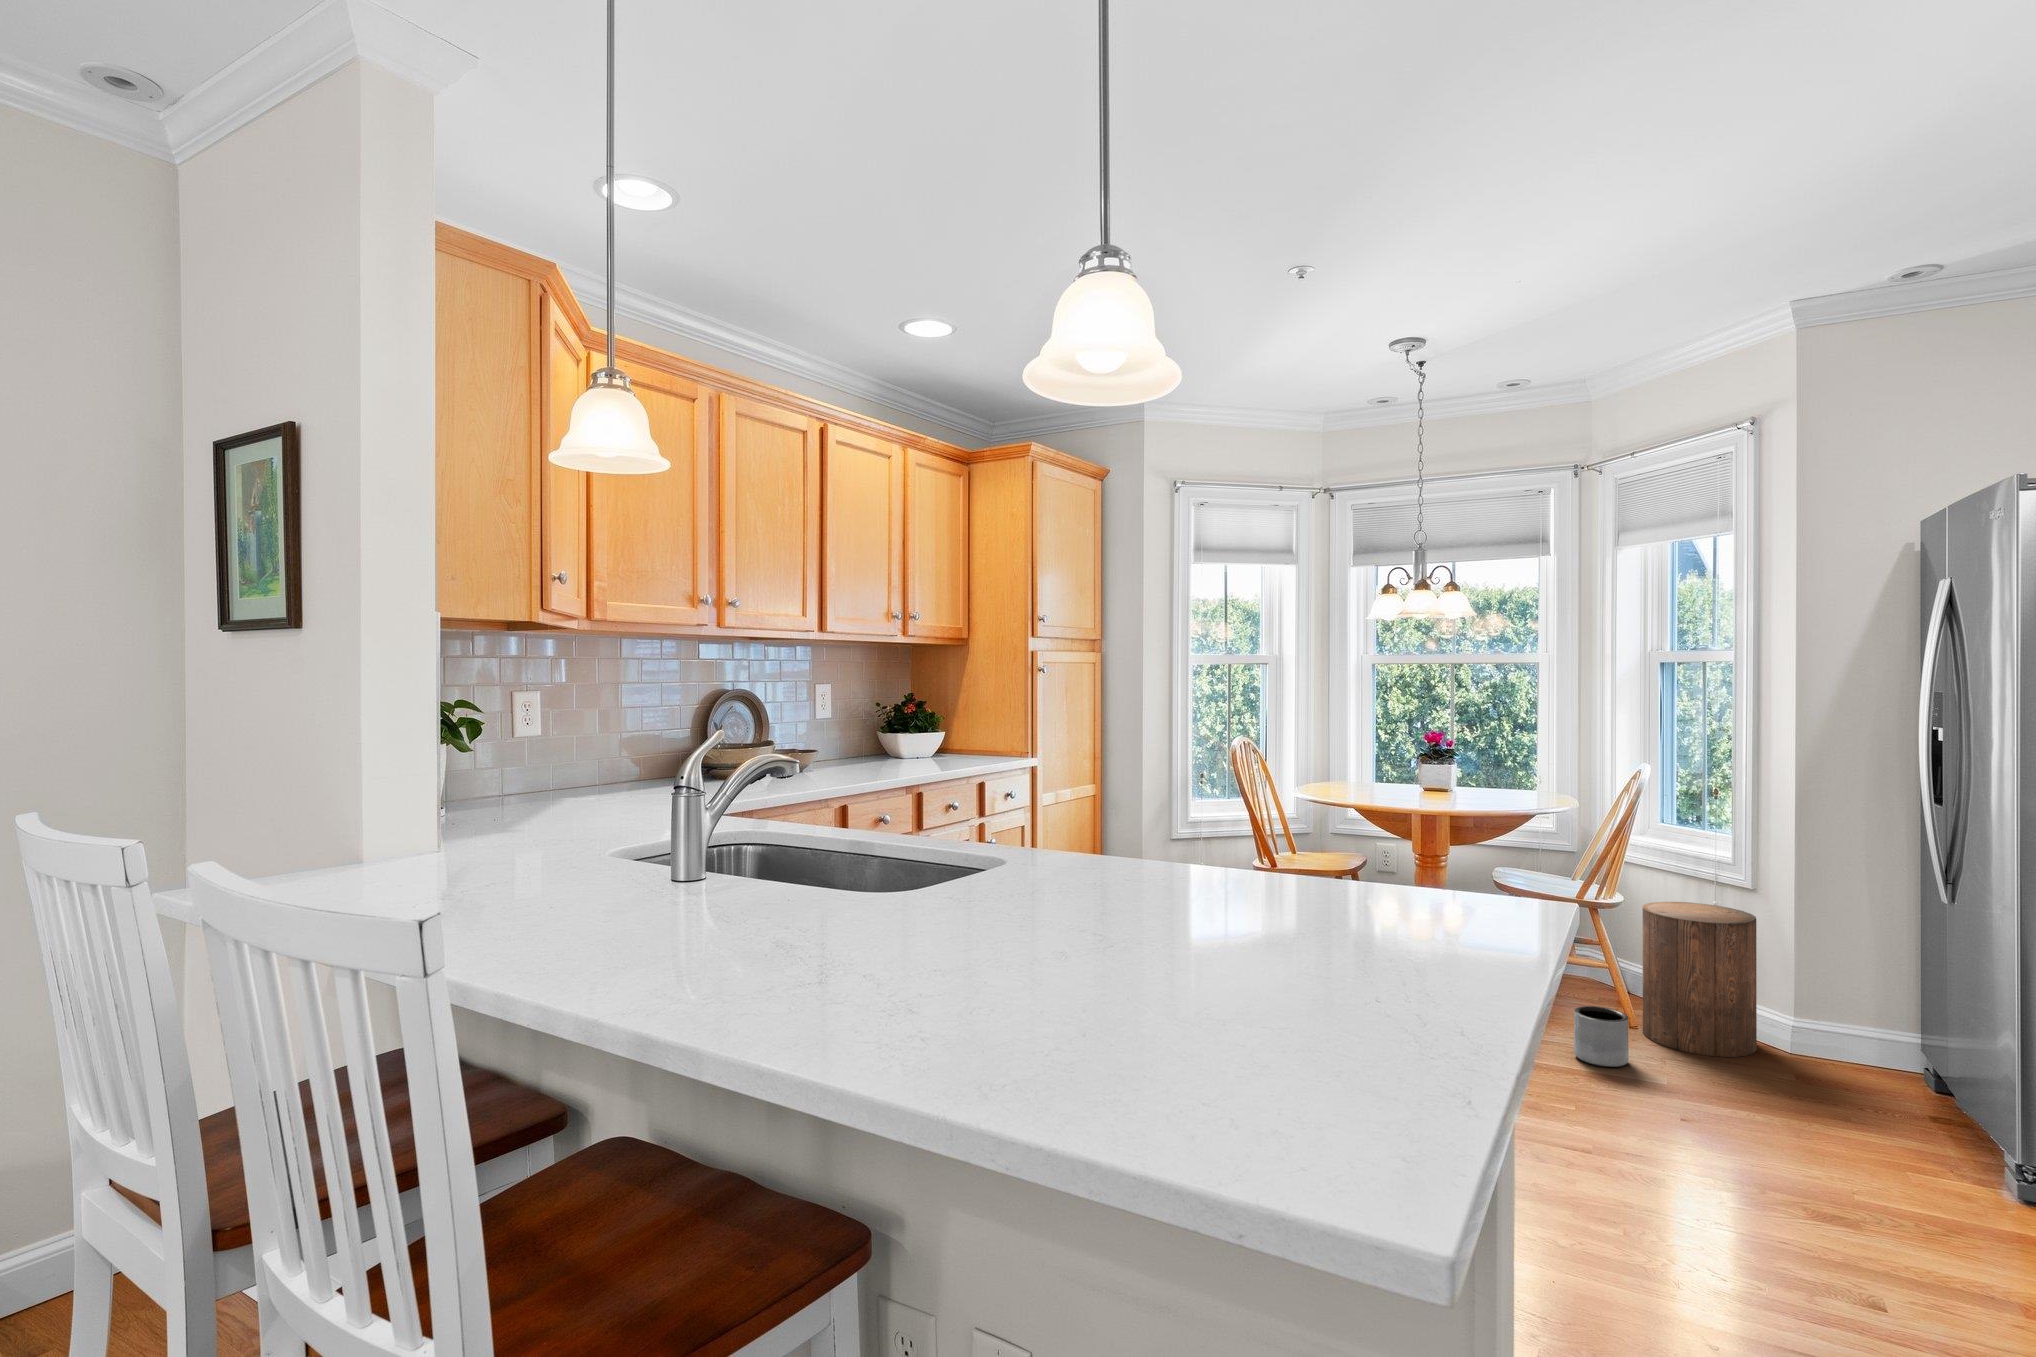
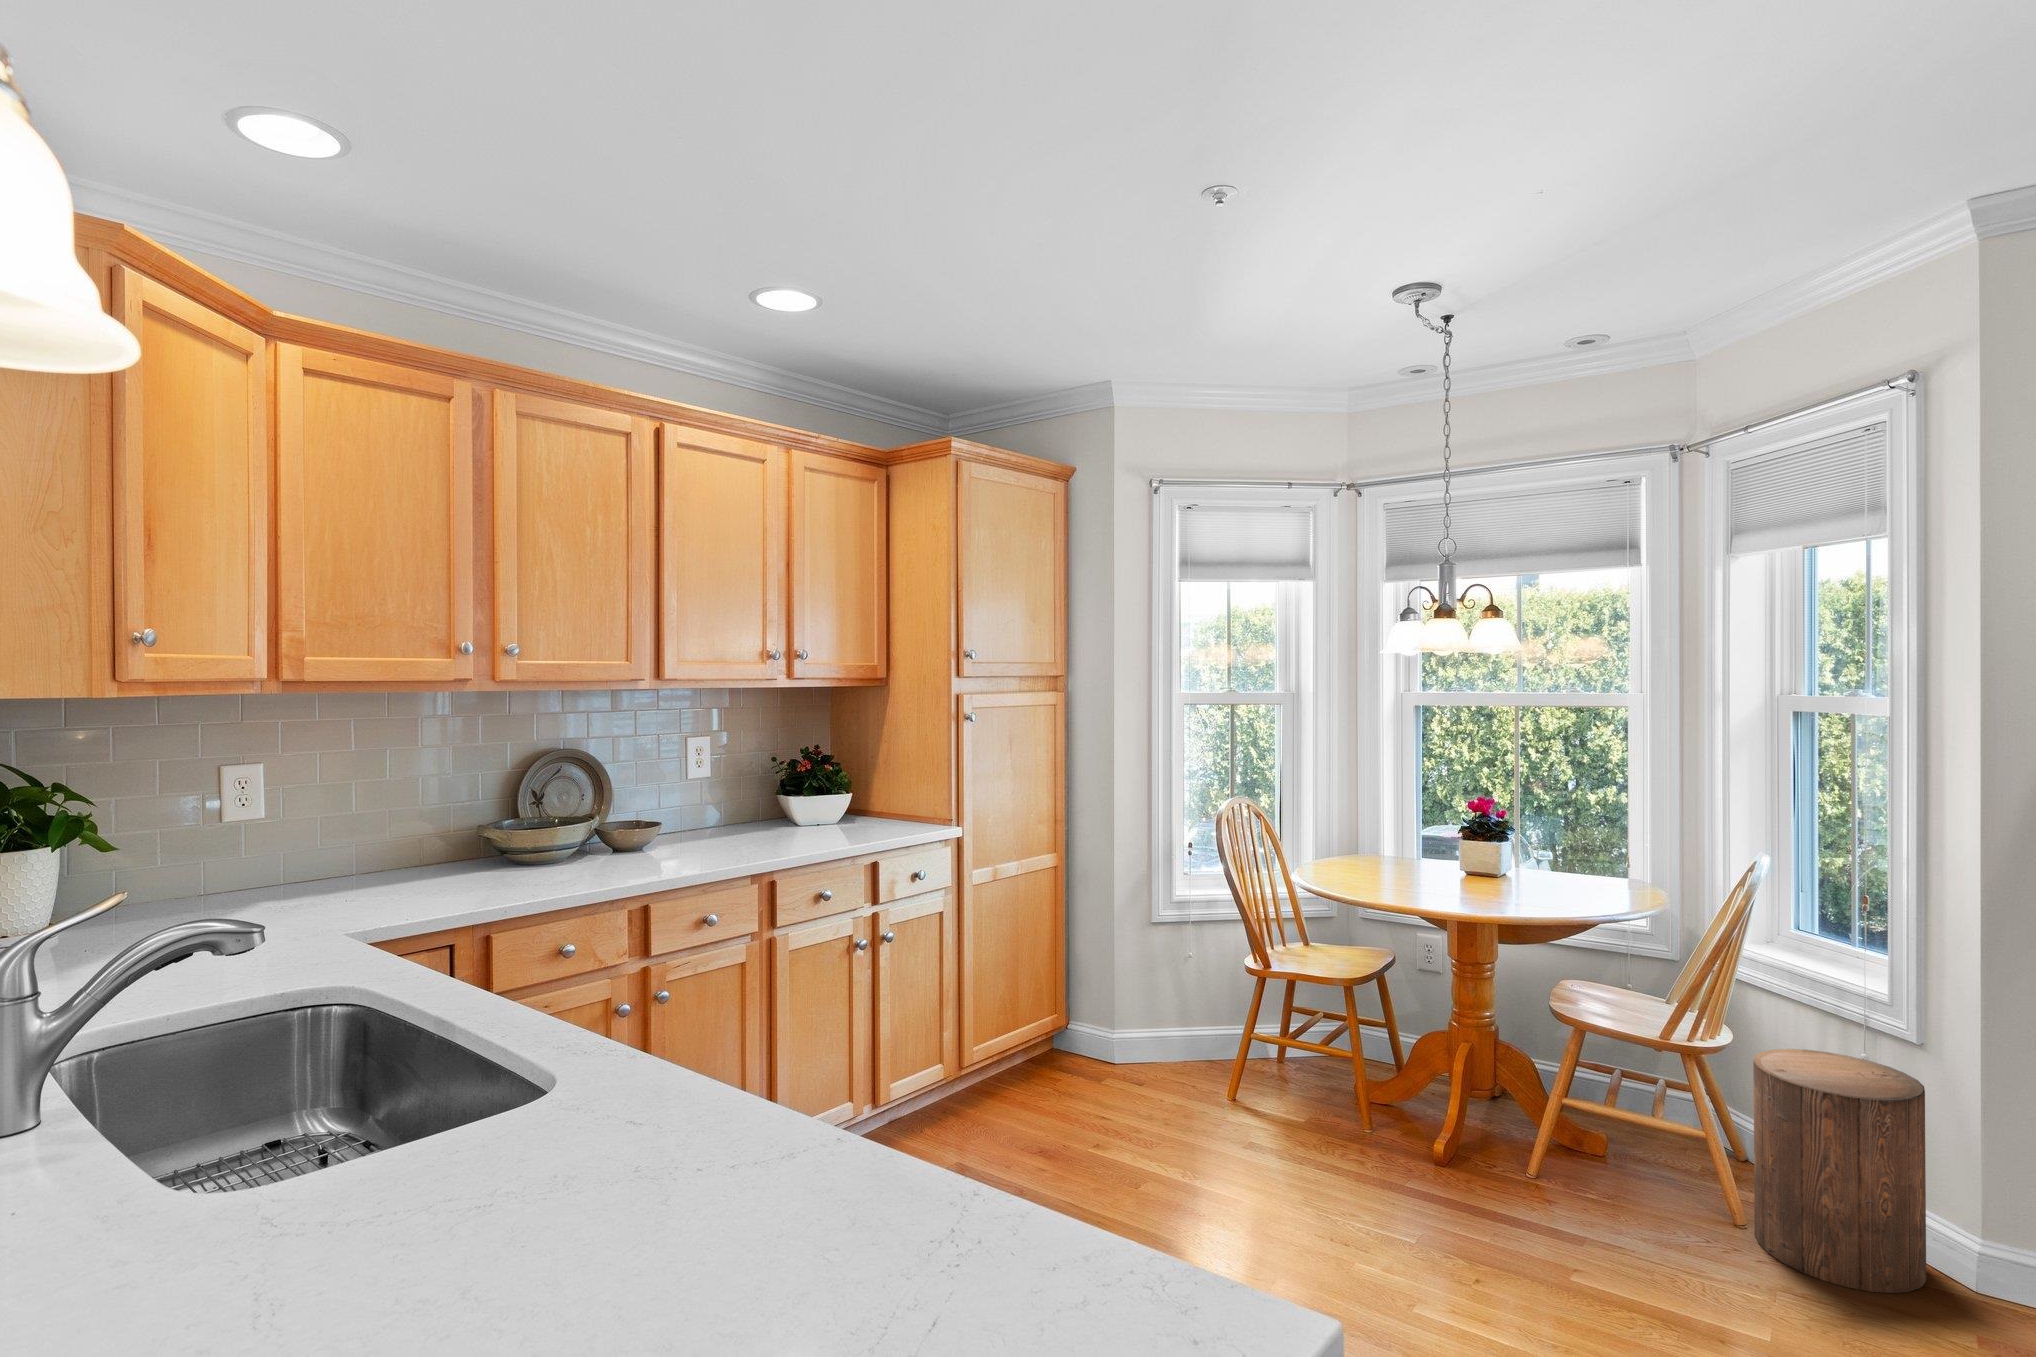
planter: present [1574,1006,1629,1067] -> none [1643,1205,1723,1303]

